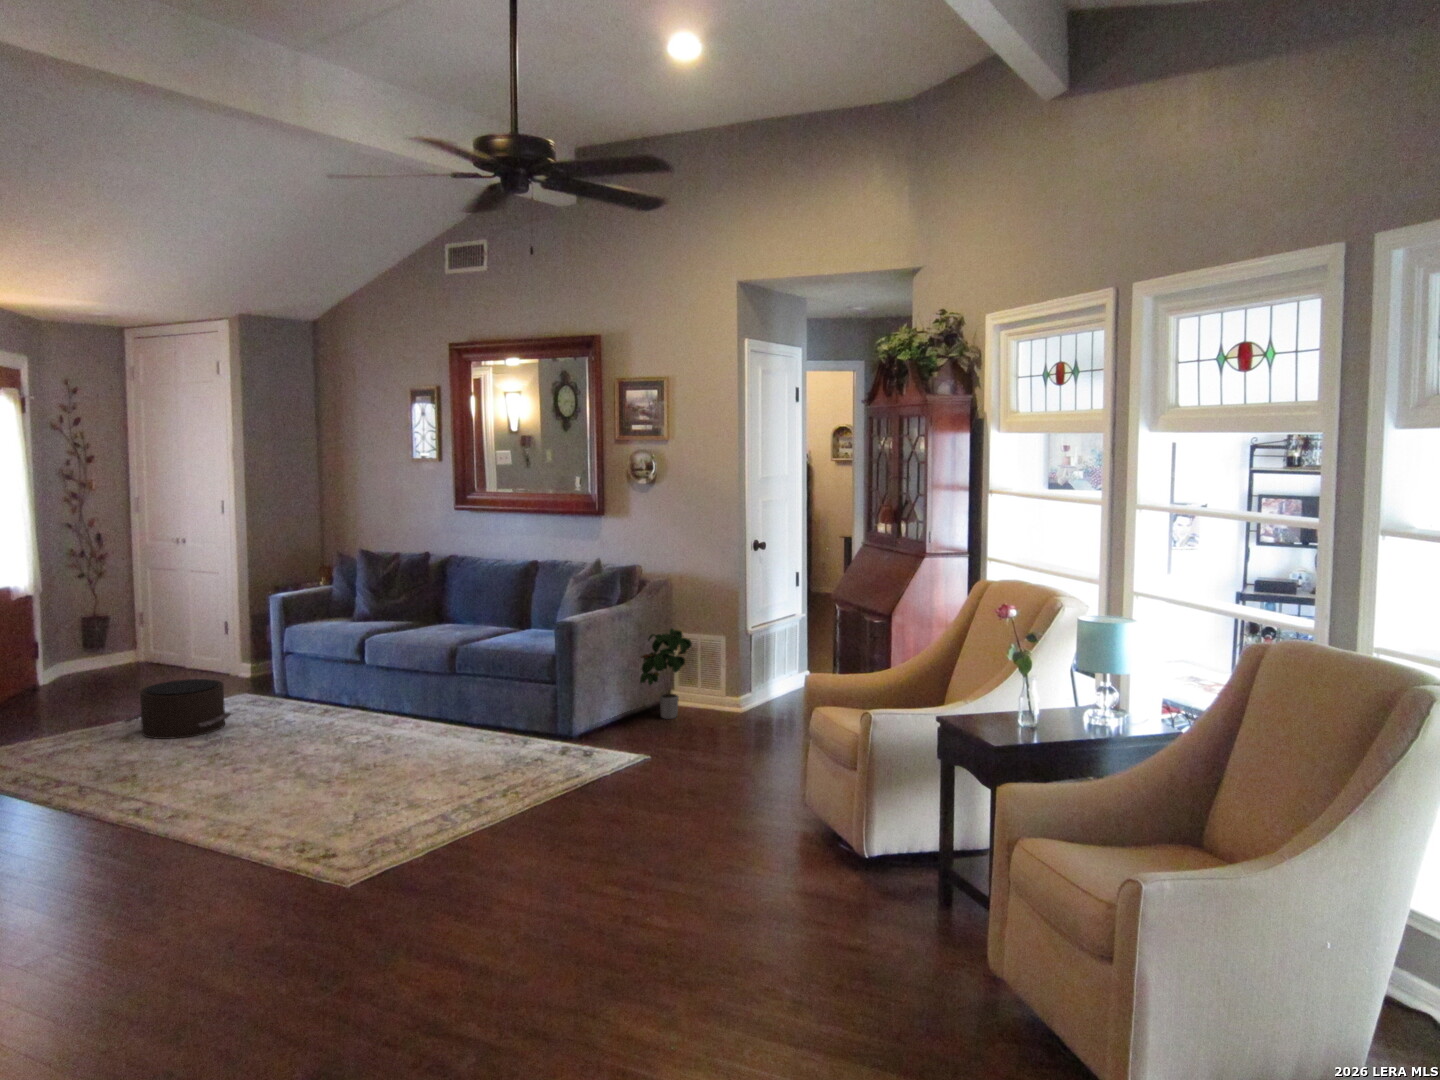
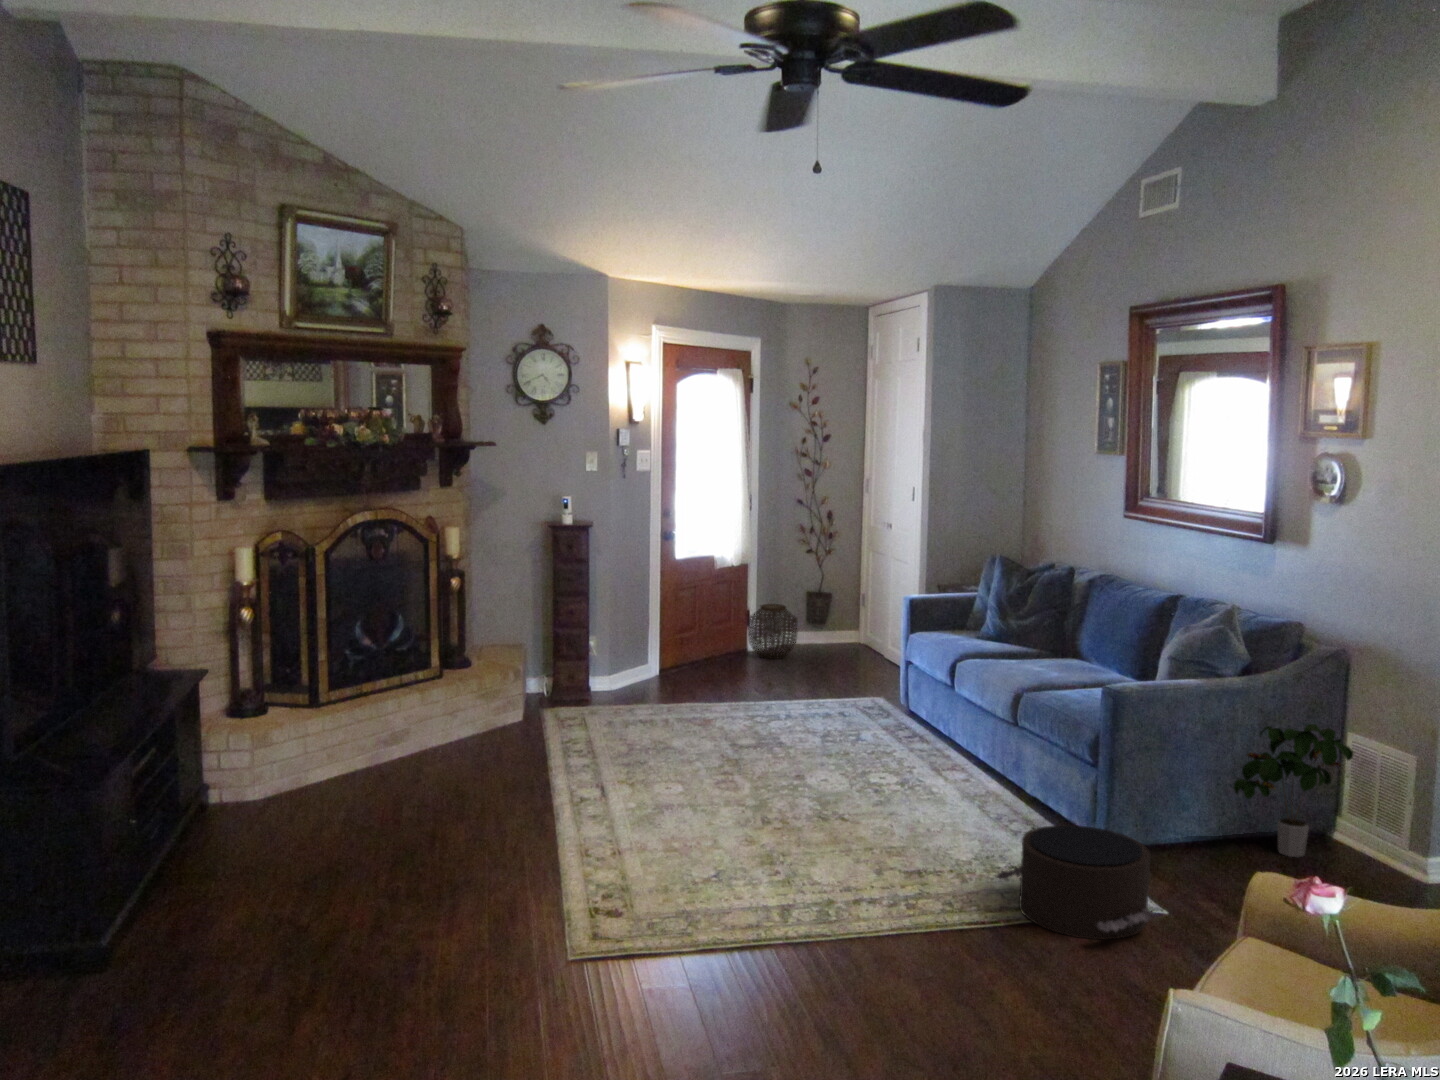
woven basket: none [40,631,102,689] -> present [748,604,798,659]
pouf: present [124,679,231,739] -> present [996,825,1154,939]

